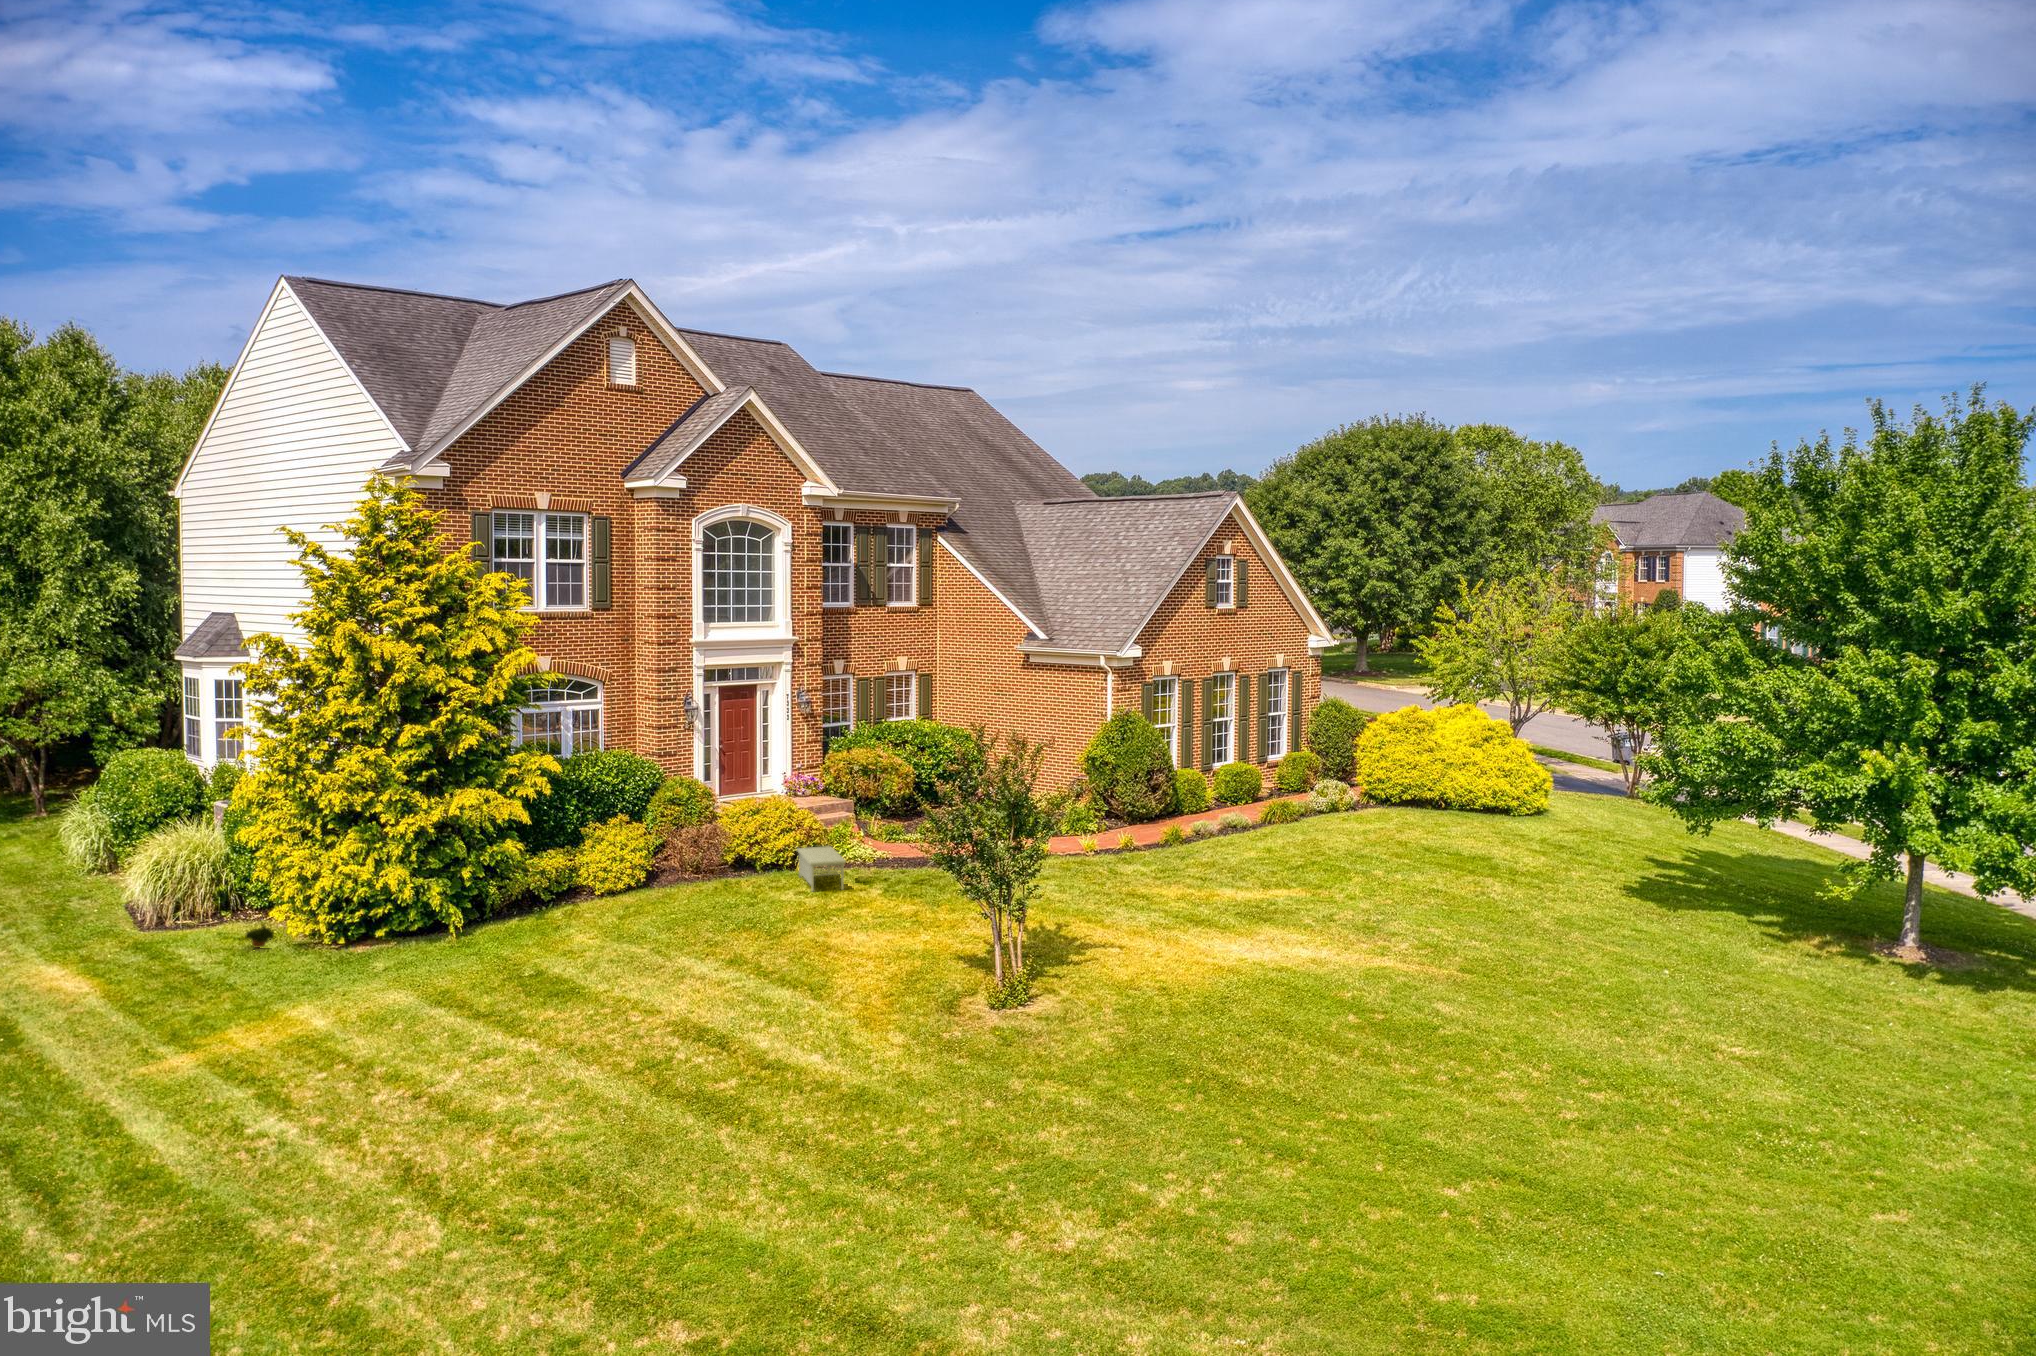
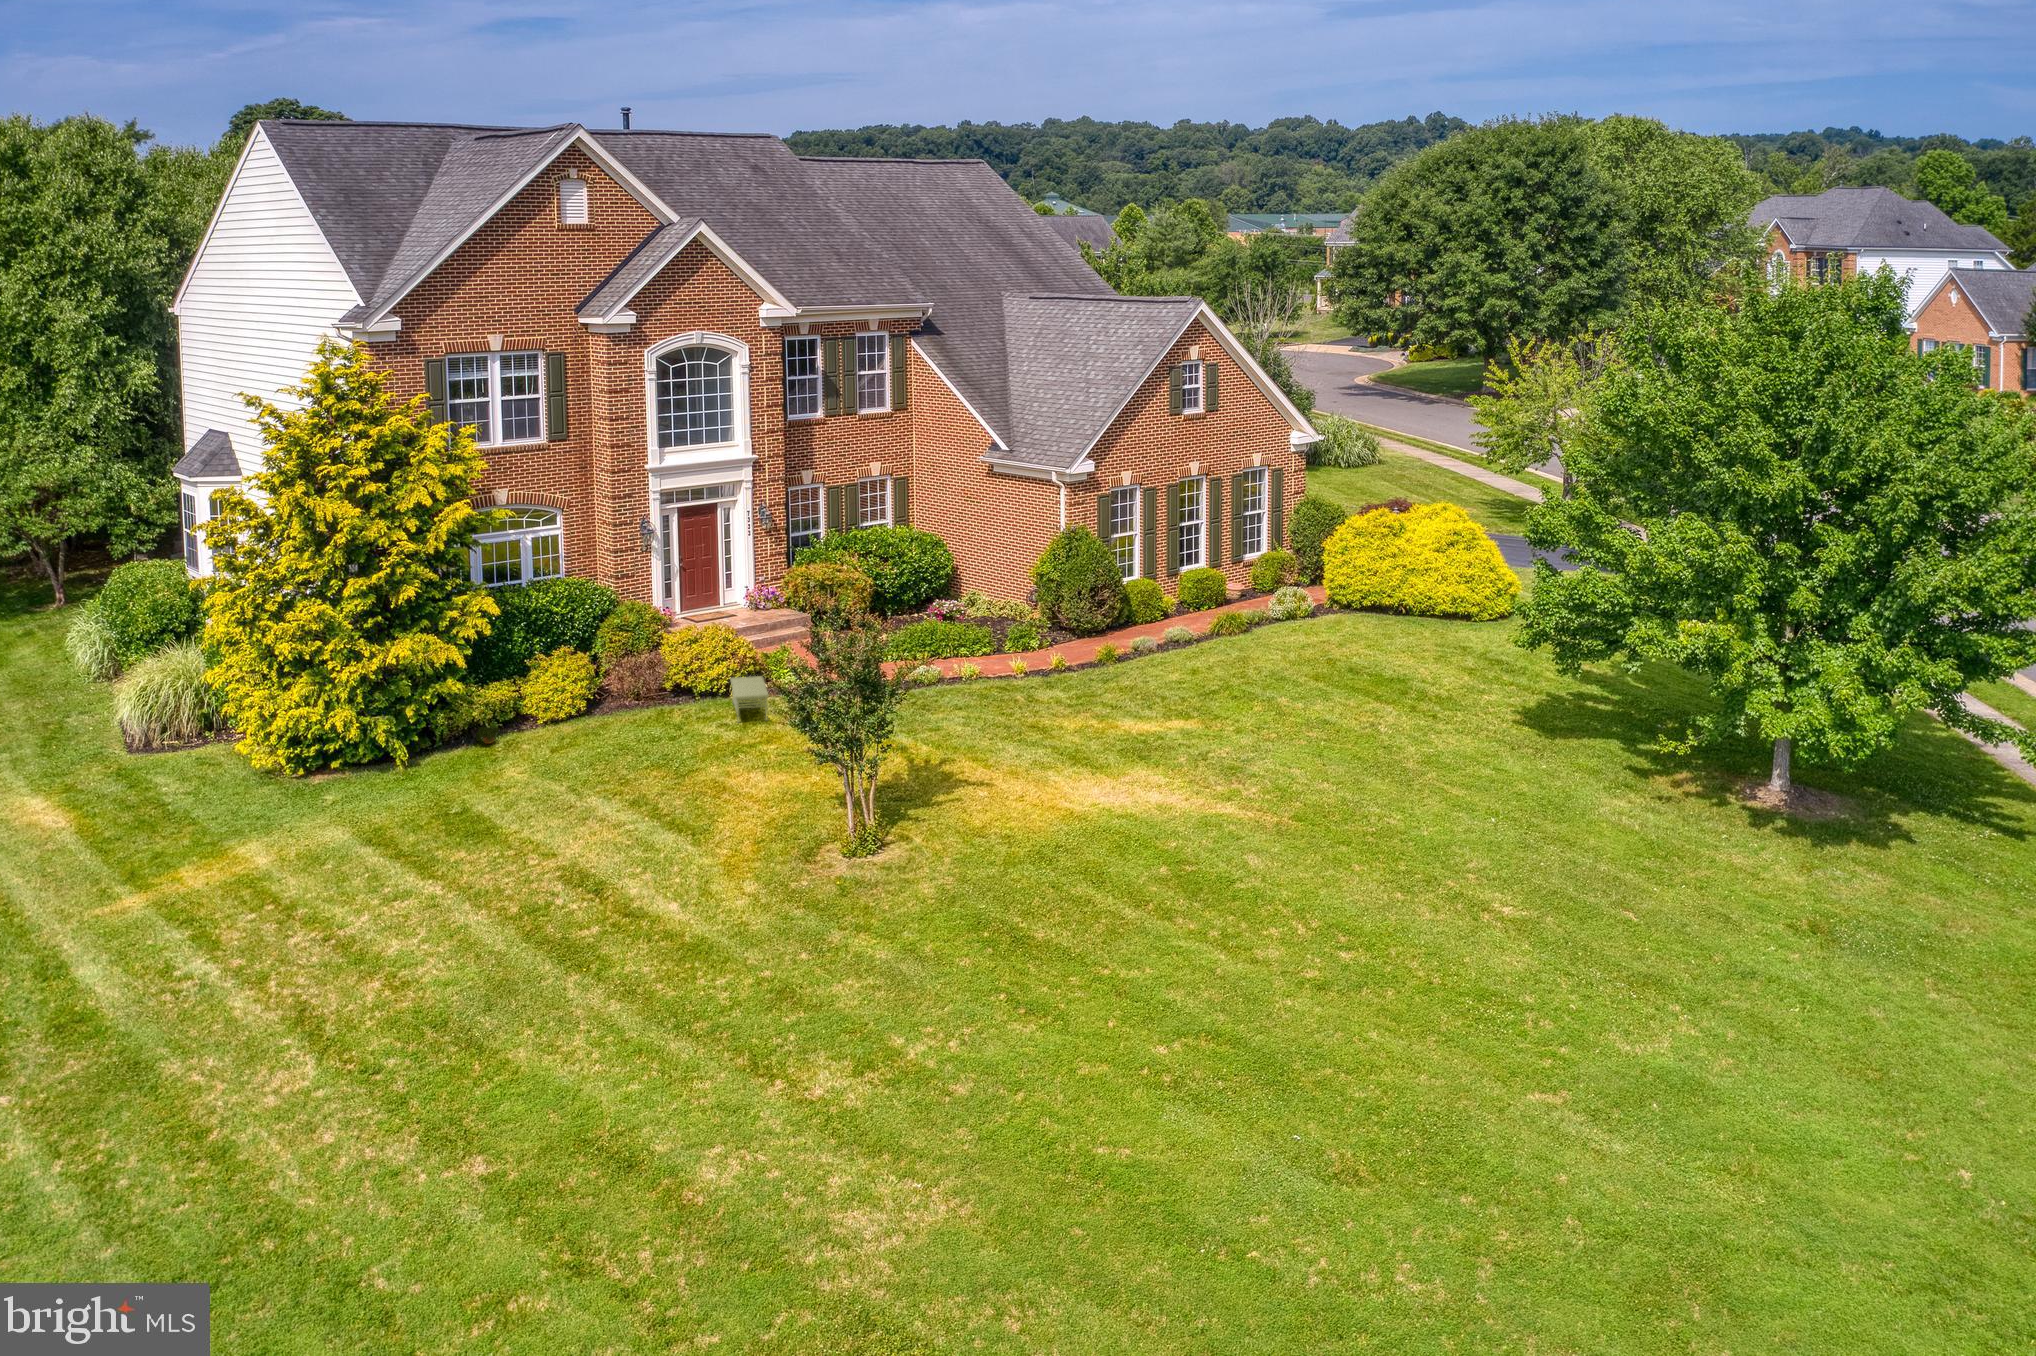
potted plant: present [239,925,276,950] -> present [476,725,499,744]

